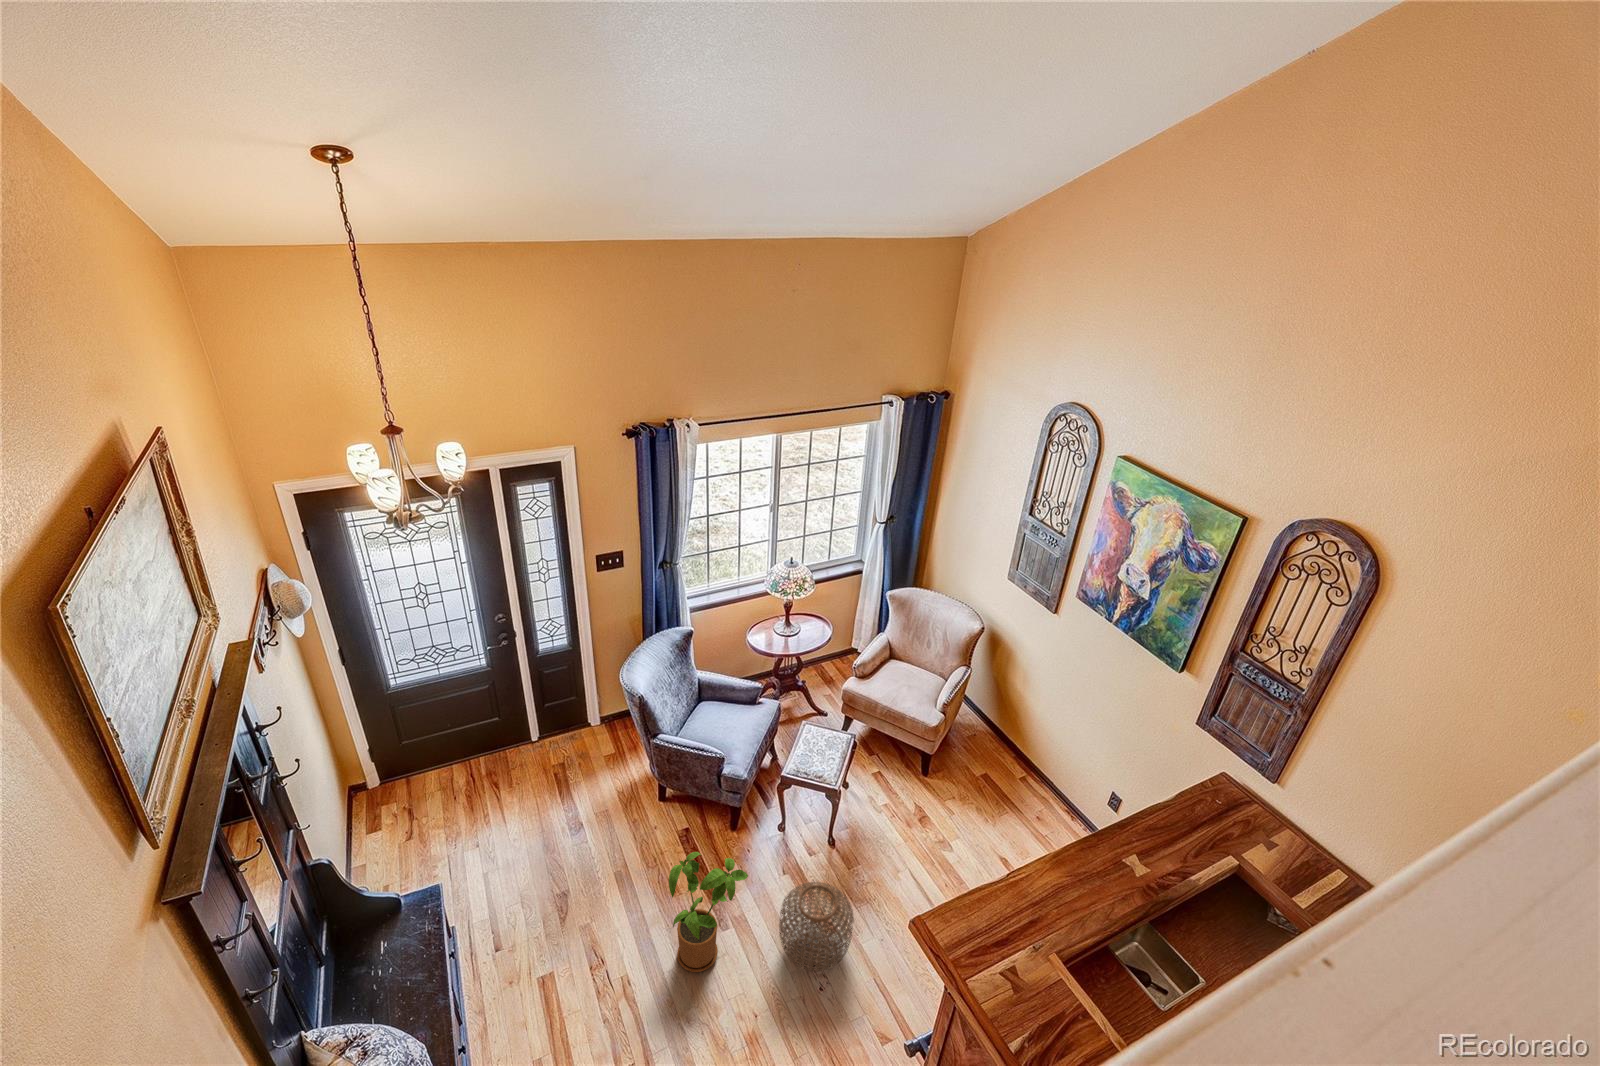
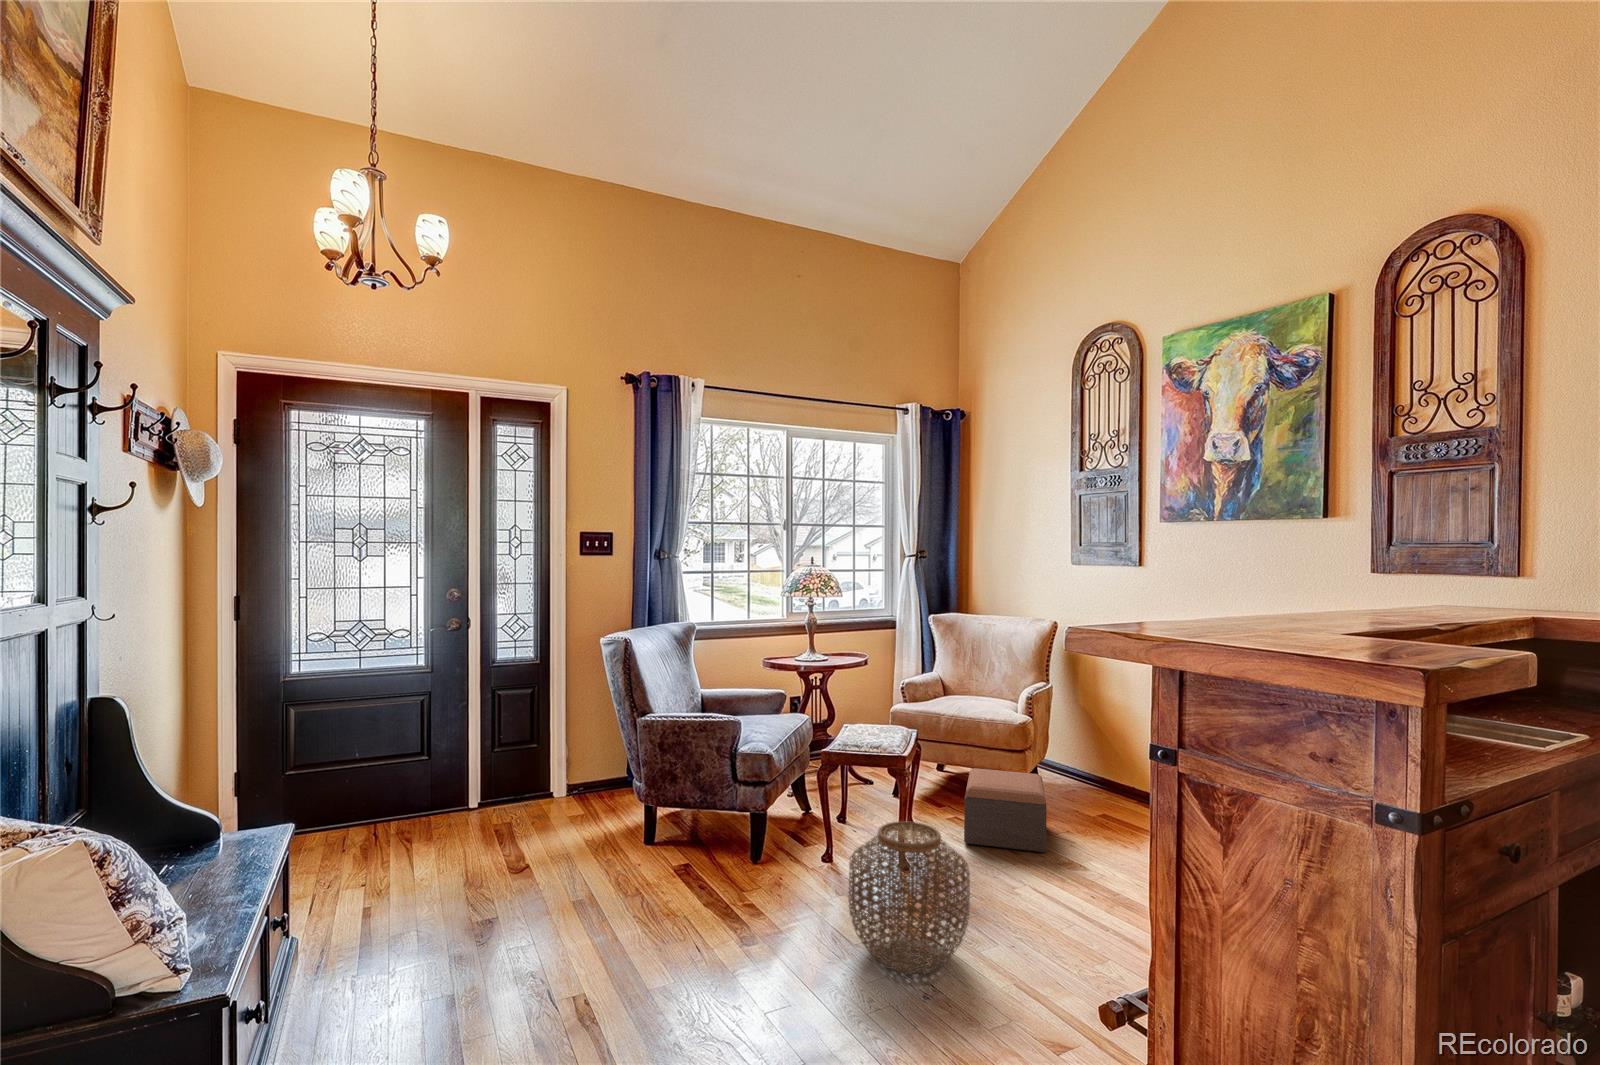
footstool: none [876,761,941,837] -> present [964,768,1047,852]
house plant: present [669,852,748,972] -> none [672,751,798,987]

